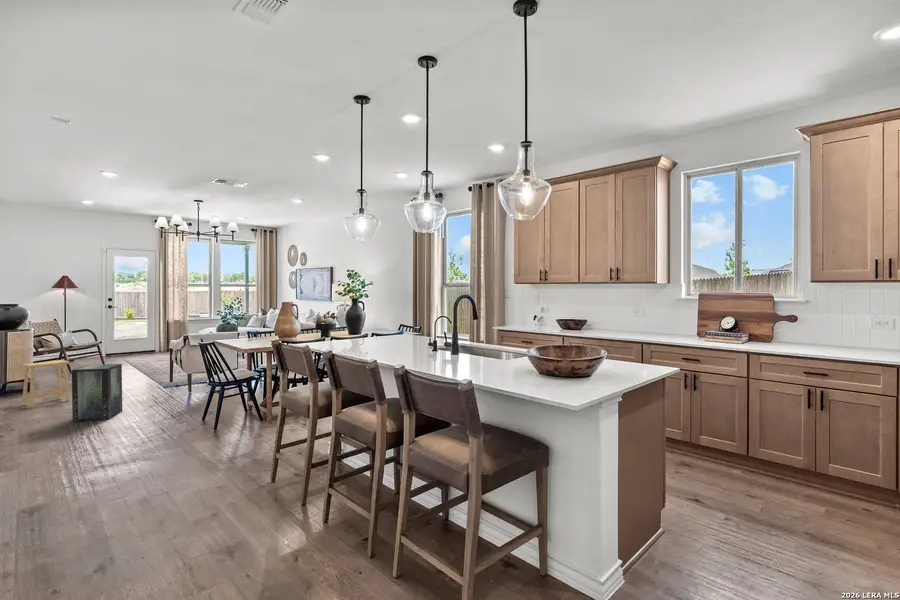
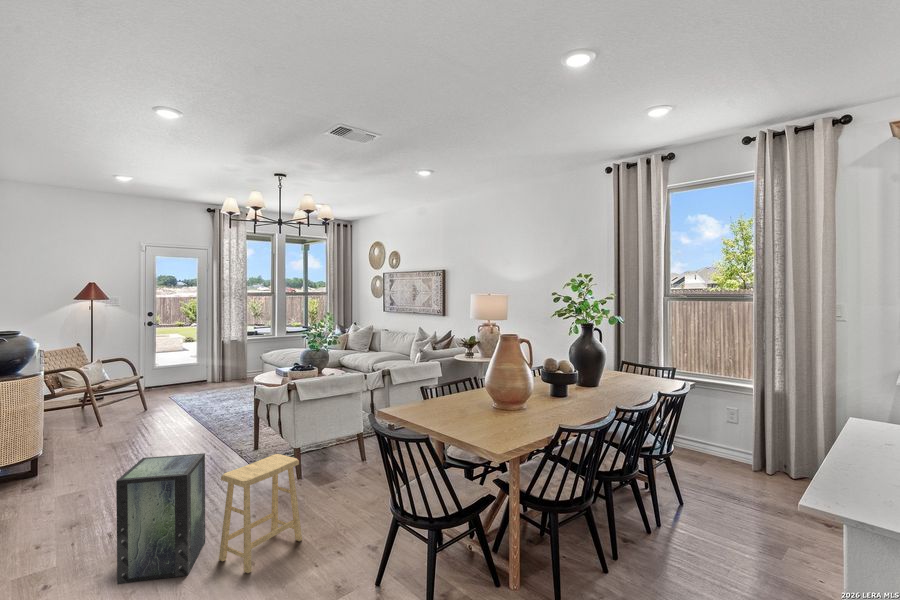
footstool: present [22,360,70,408] -> present [219,454,302,573]

